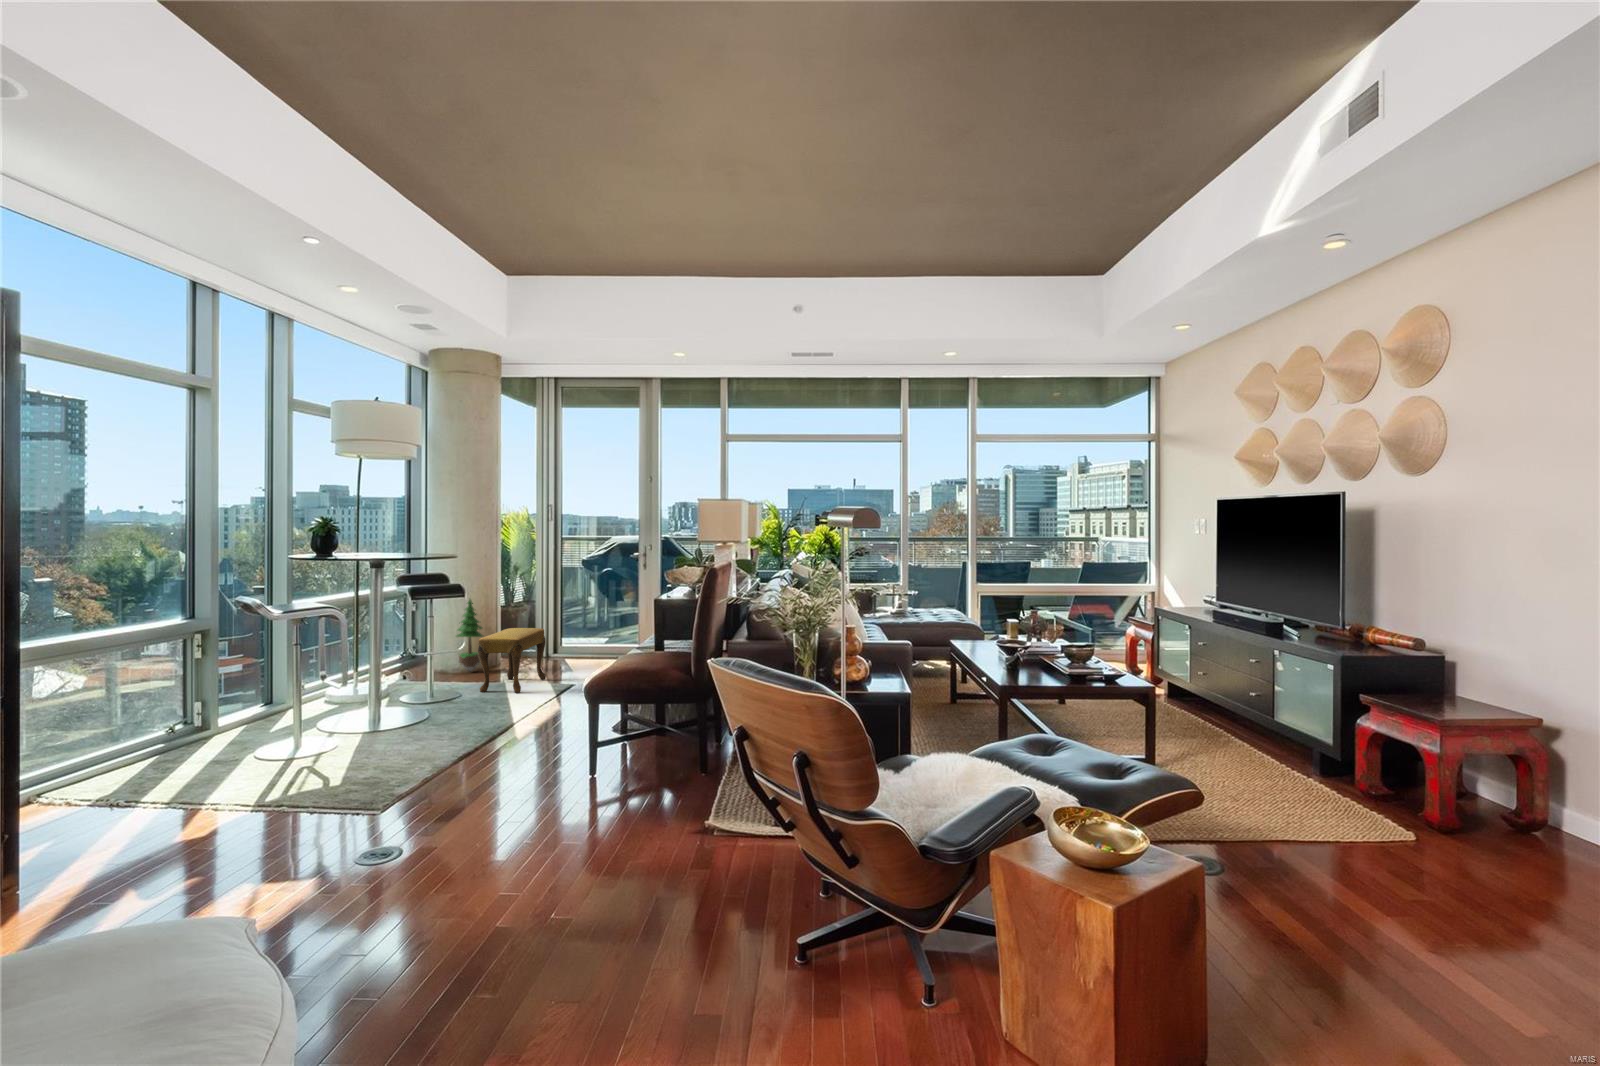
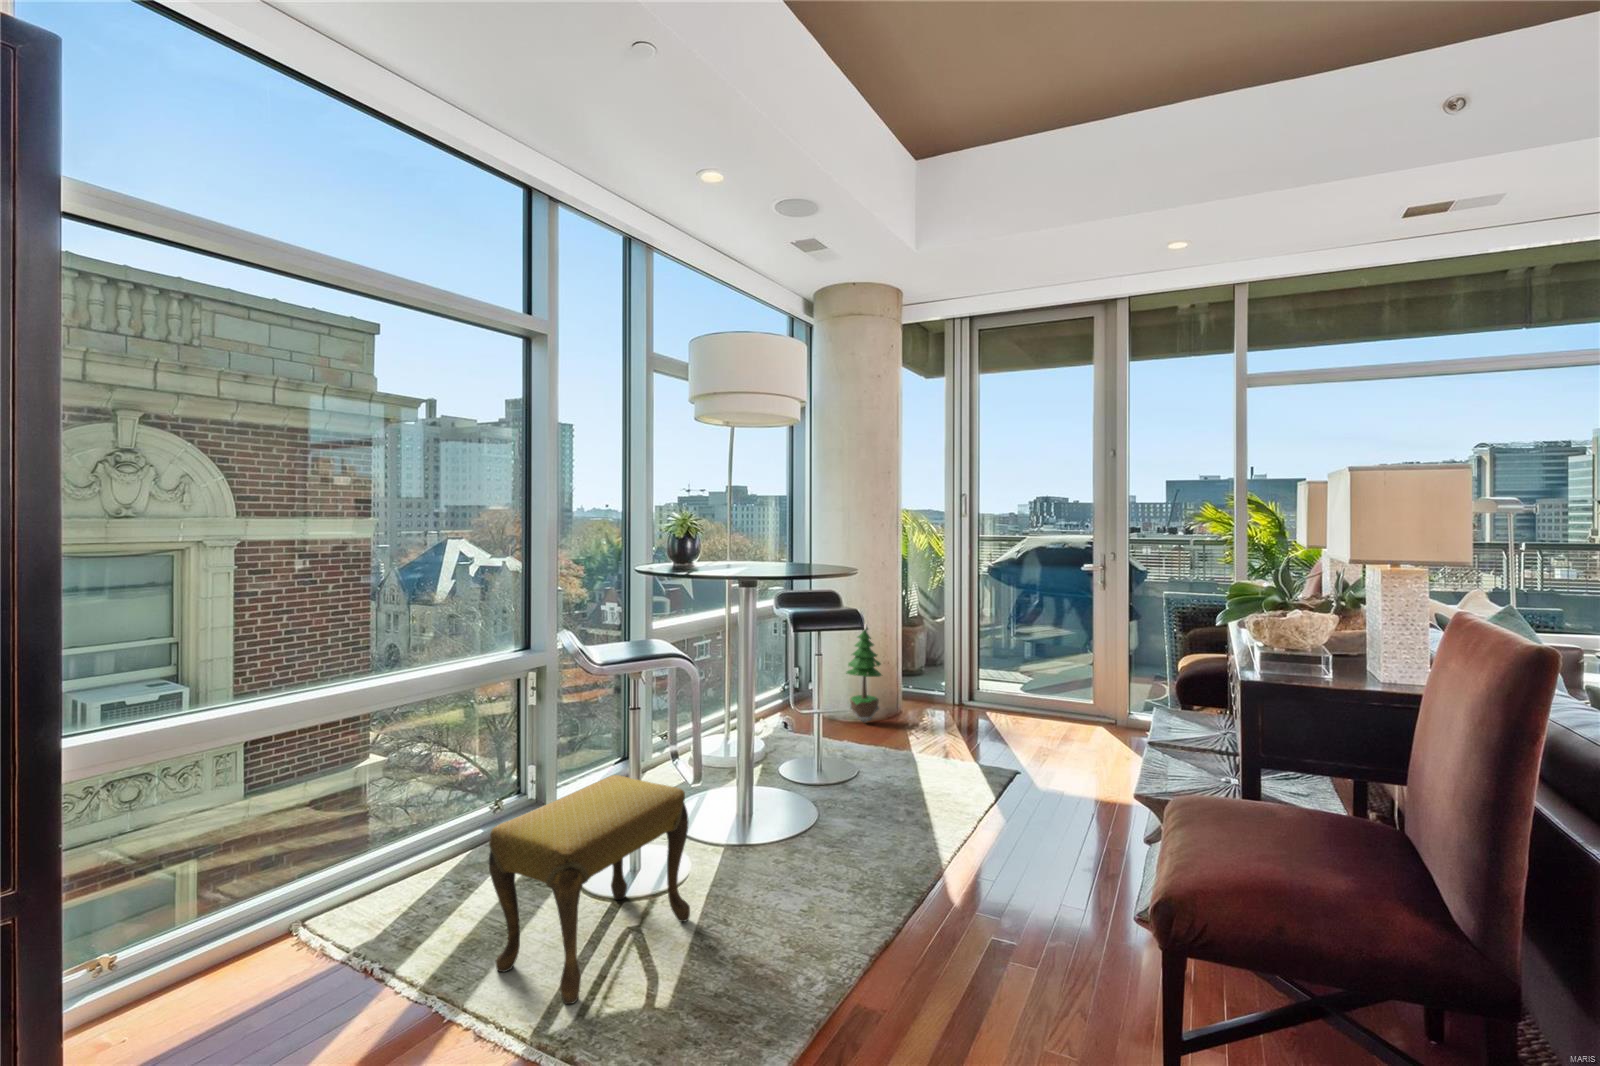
footstool: present [478,628,546,693] -> present [489,775,690,1004]

